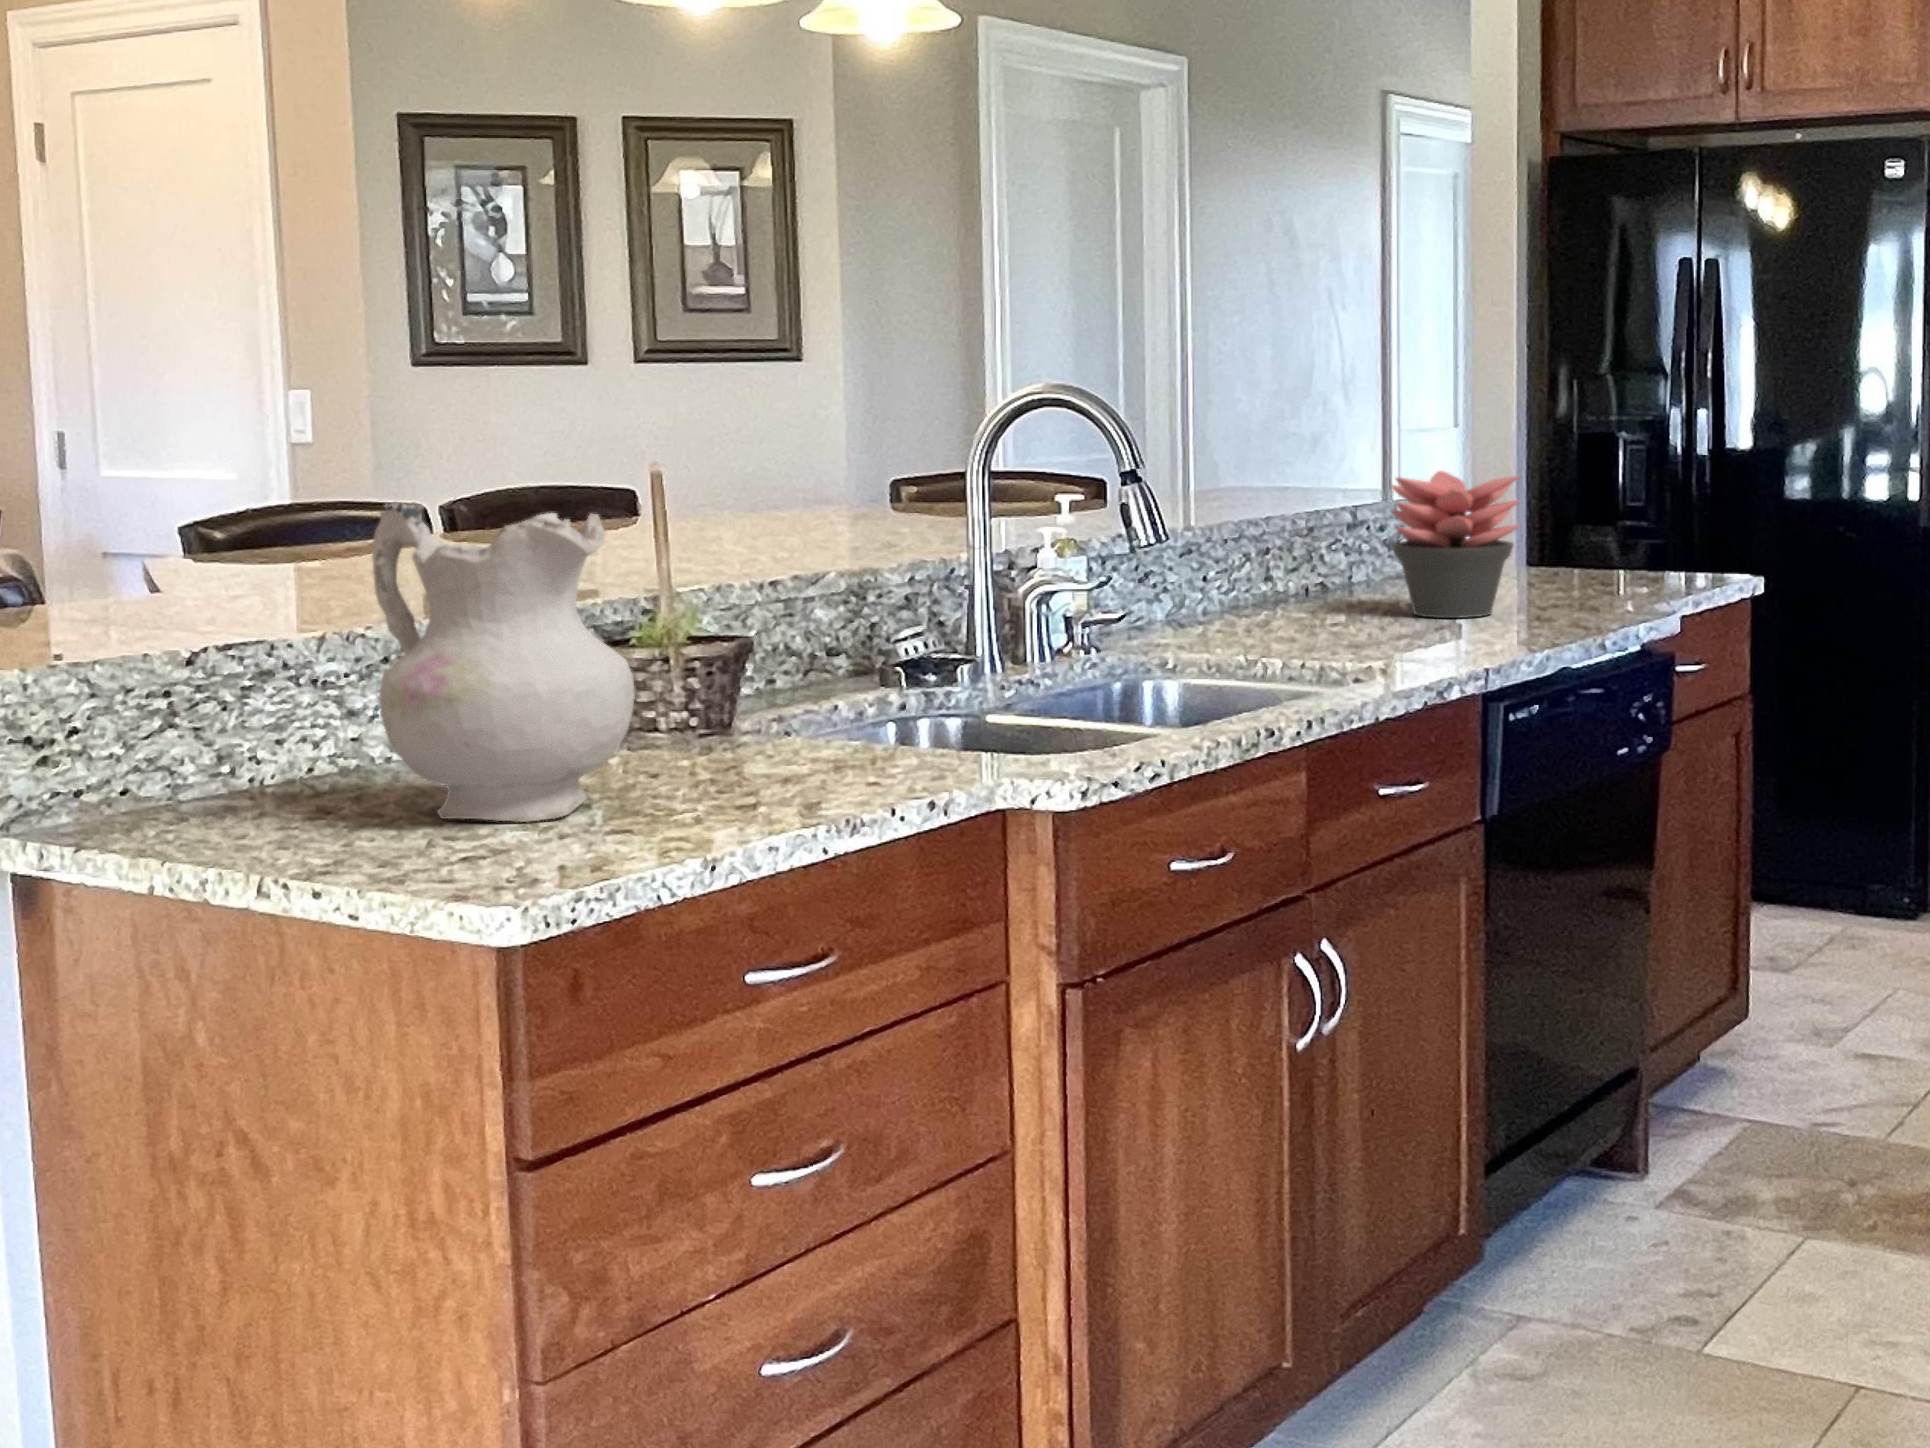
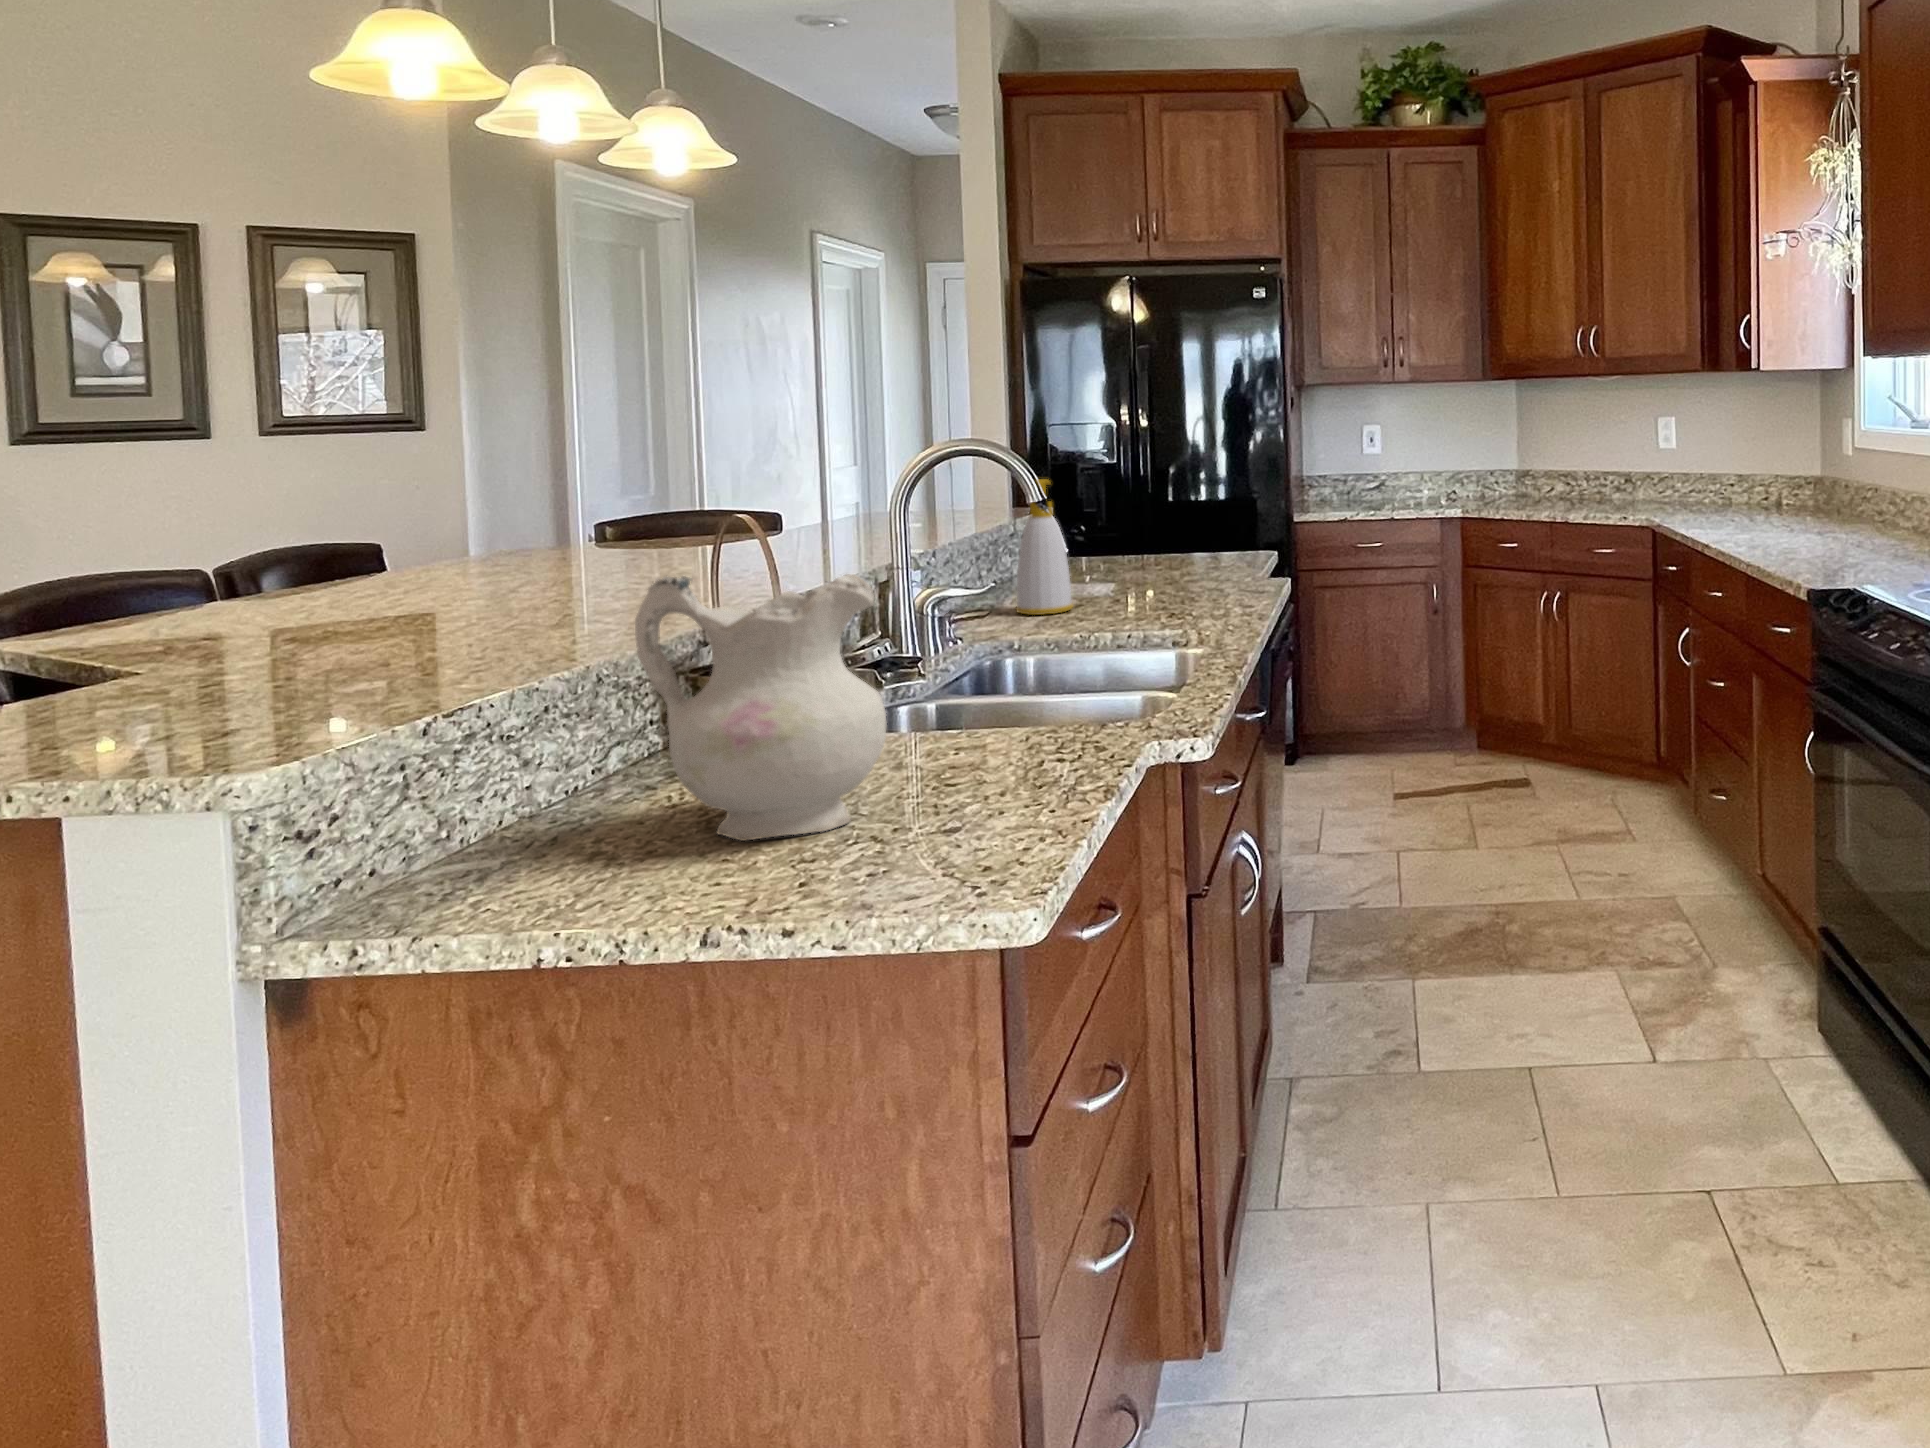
soap bottle: none [1240,436,1323,635] -> present [1016,479,1073,615]
succulent plant: present [1391,471,1520,618] -> none [1084,496,1178,593]

